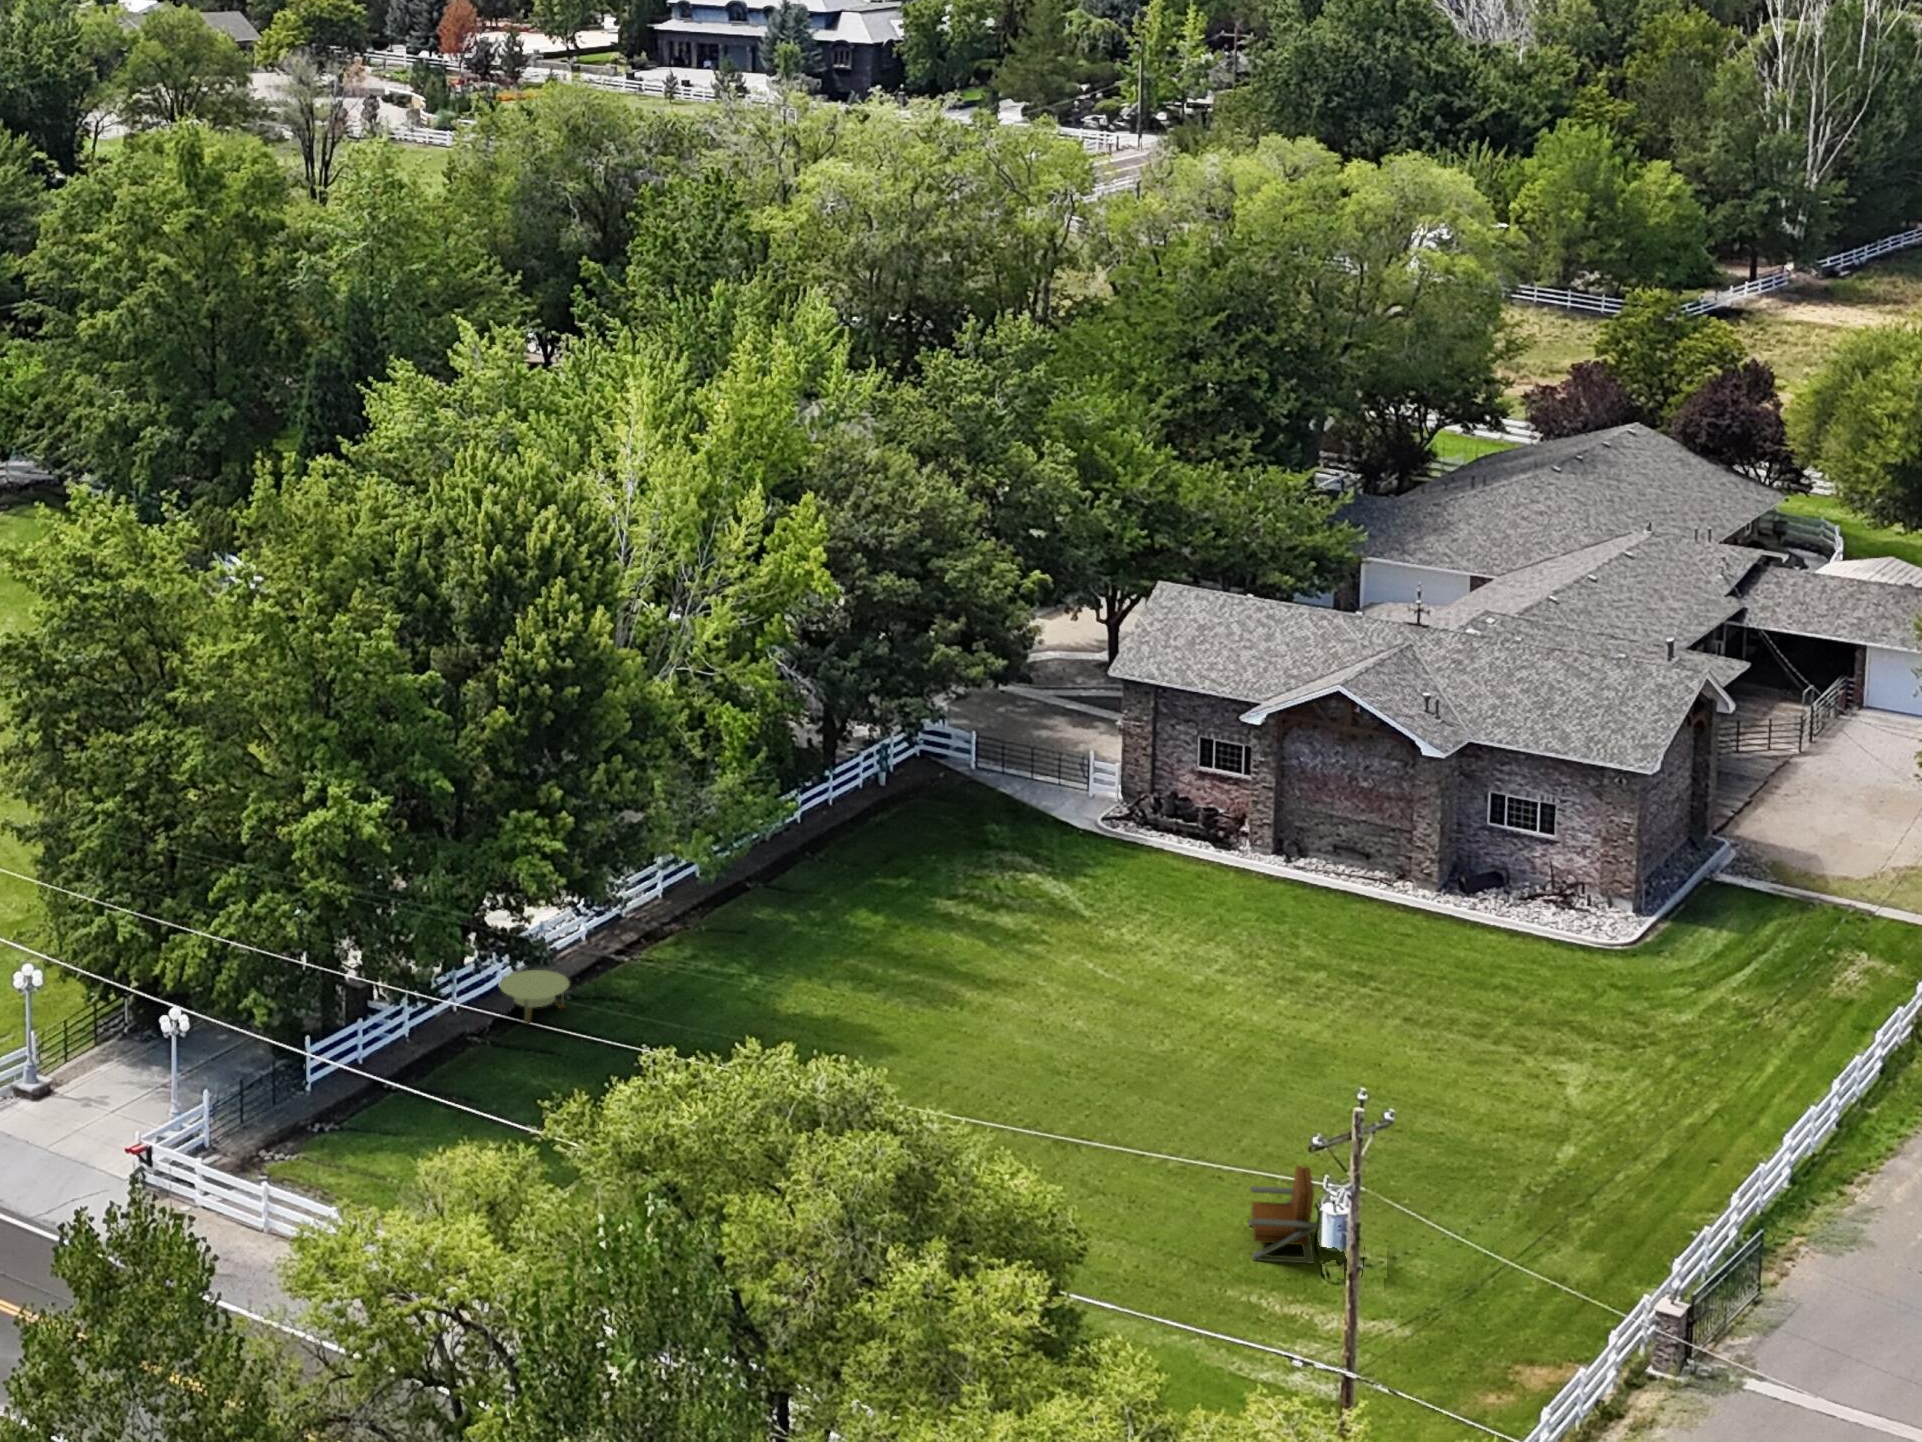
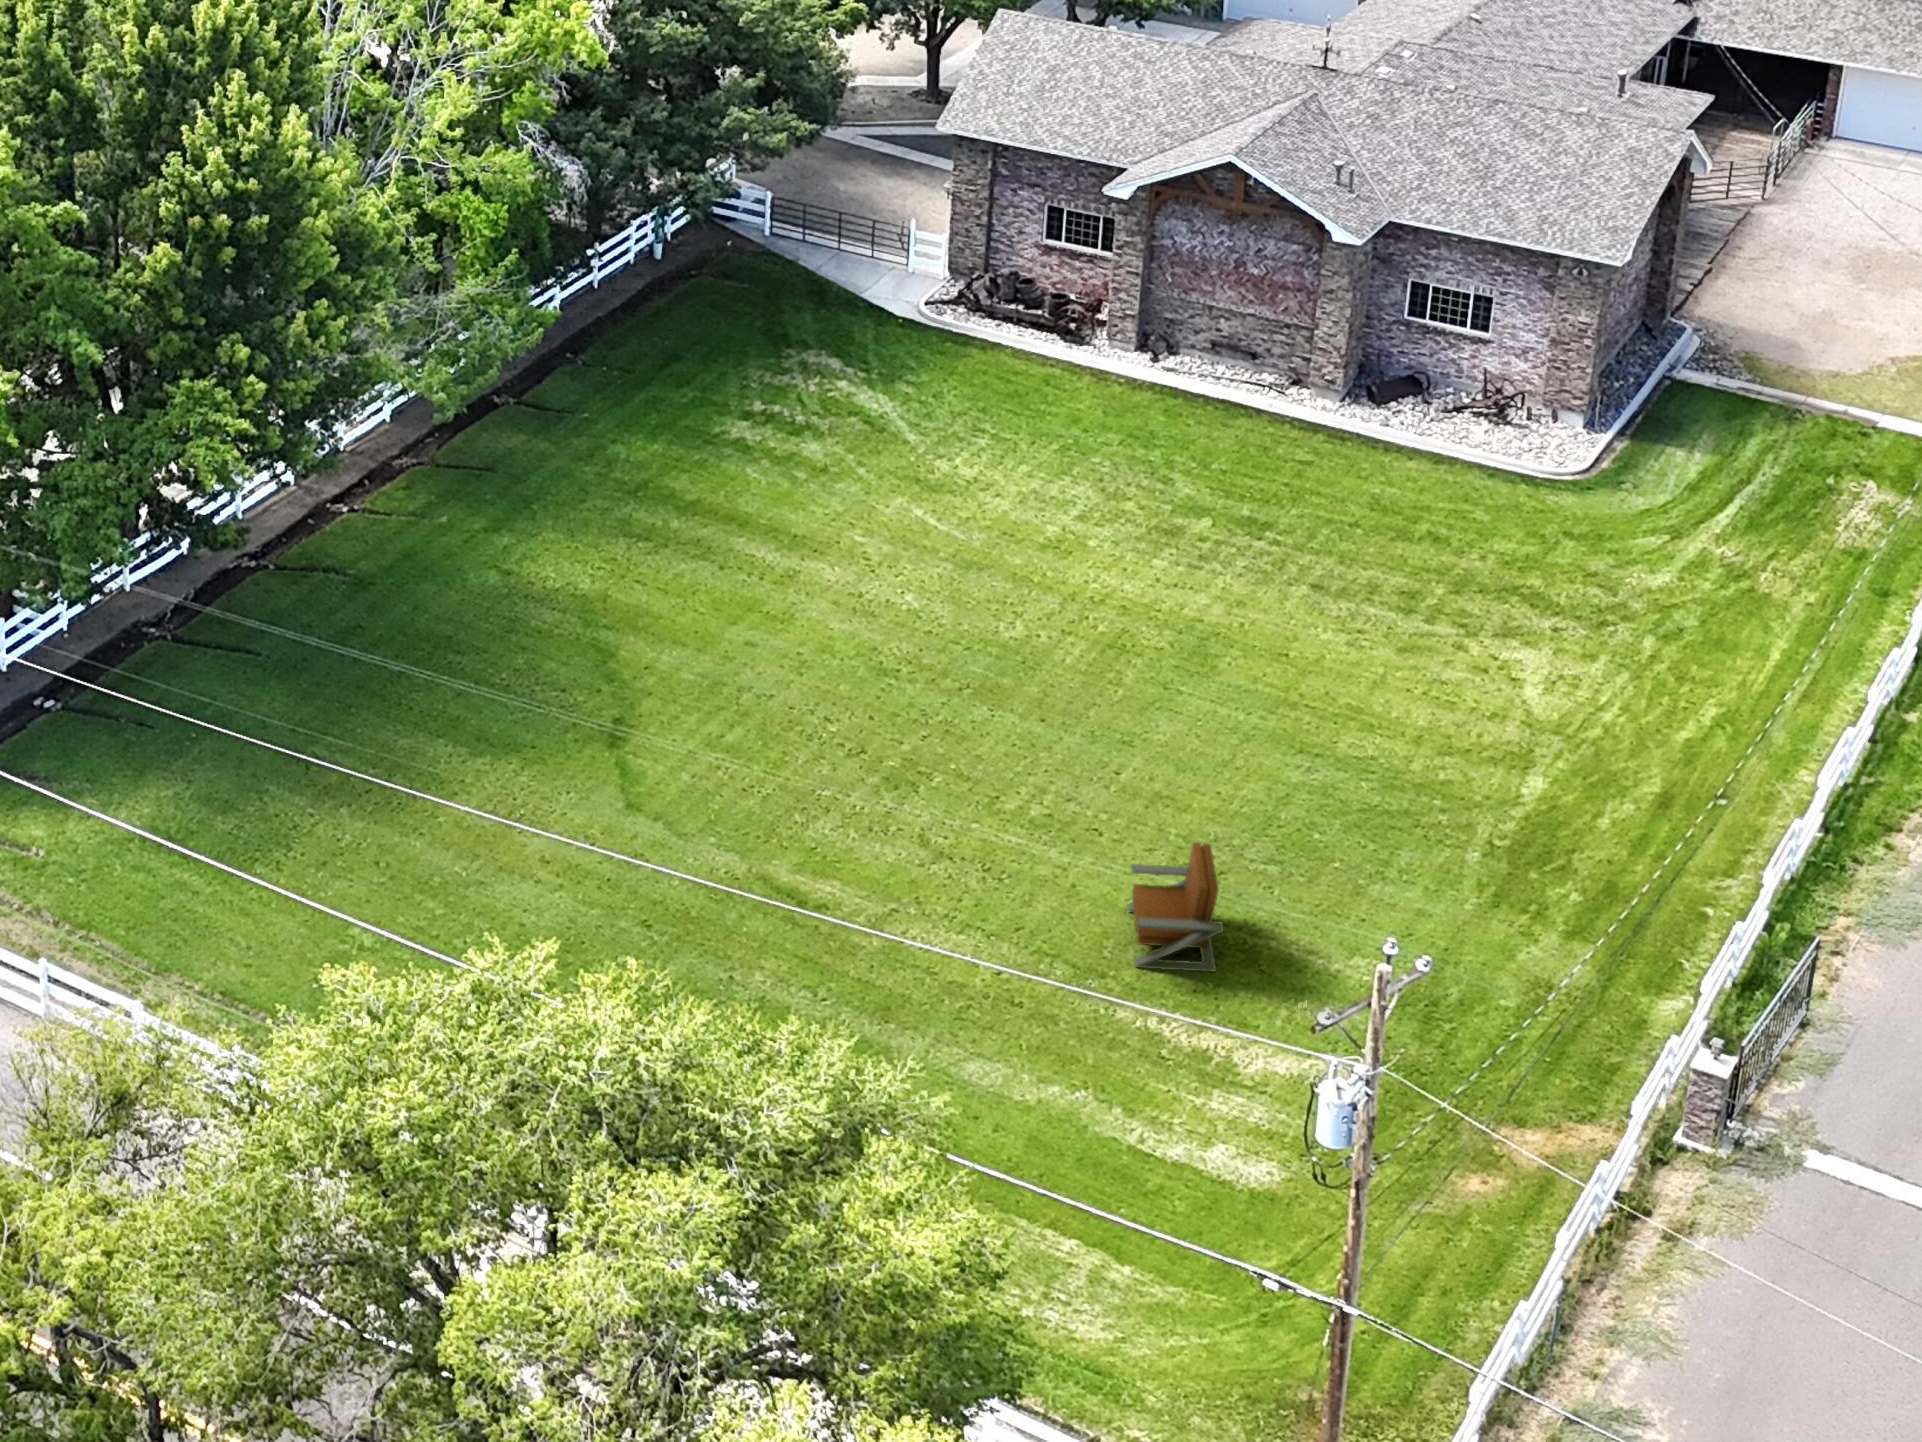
round table: present [500,970,569,1024] -> none [188,547,275,618]

